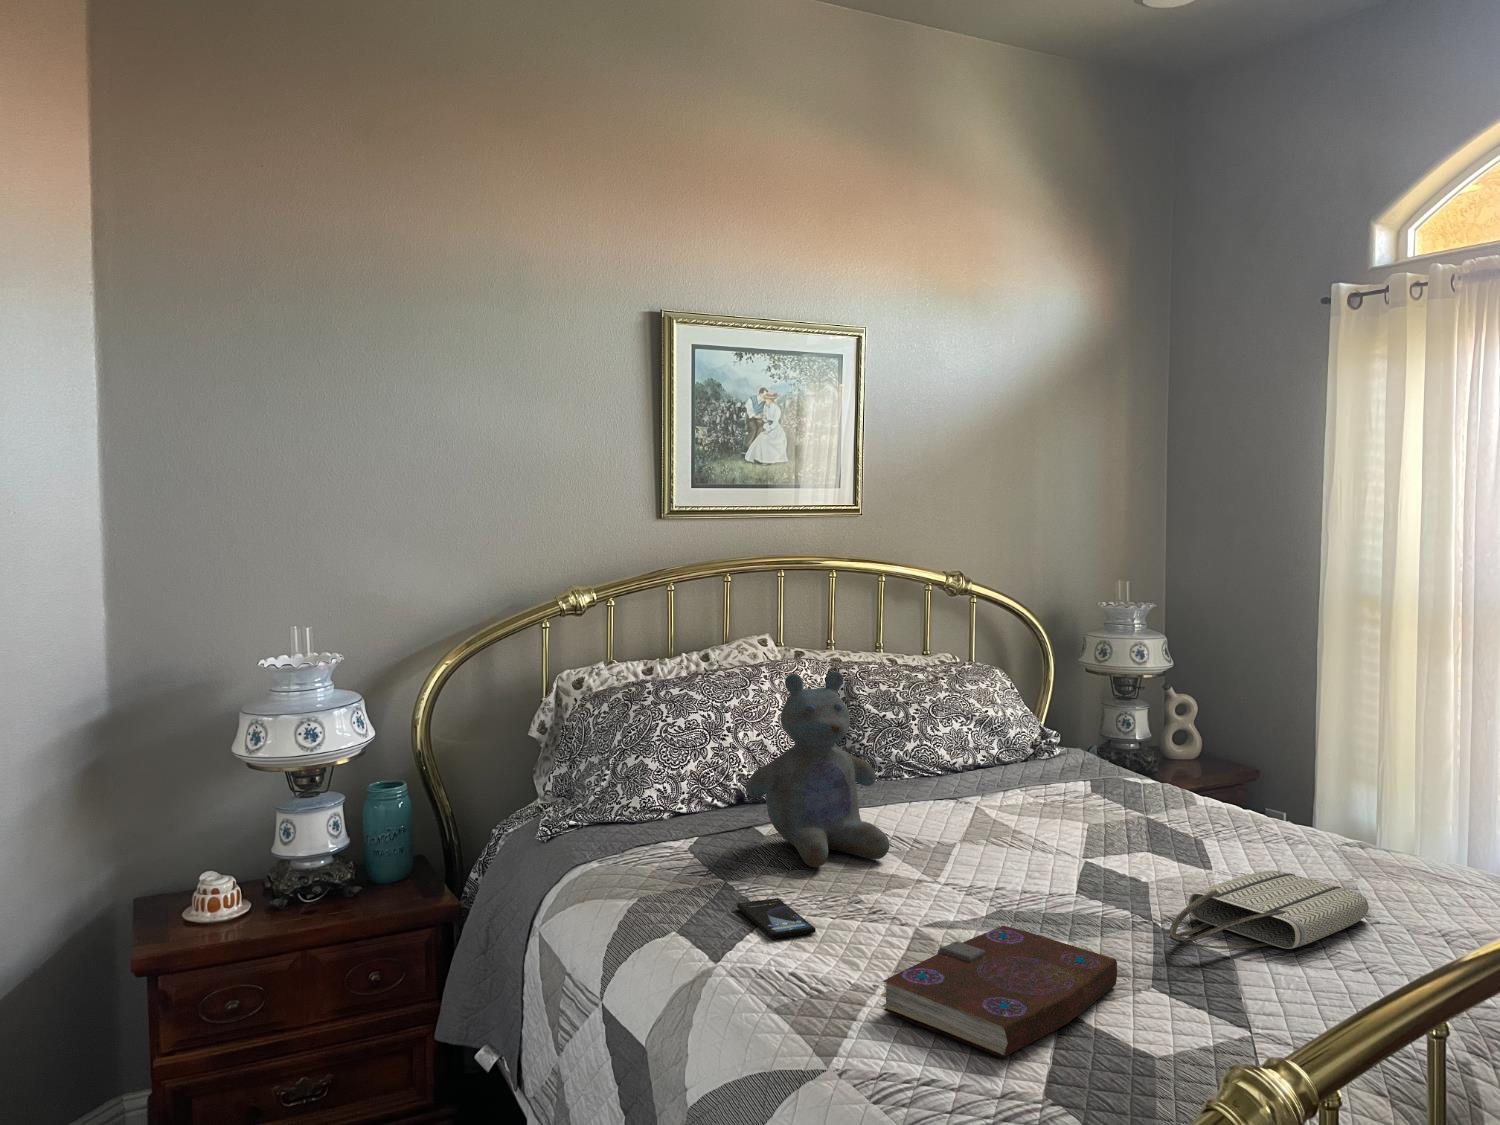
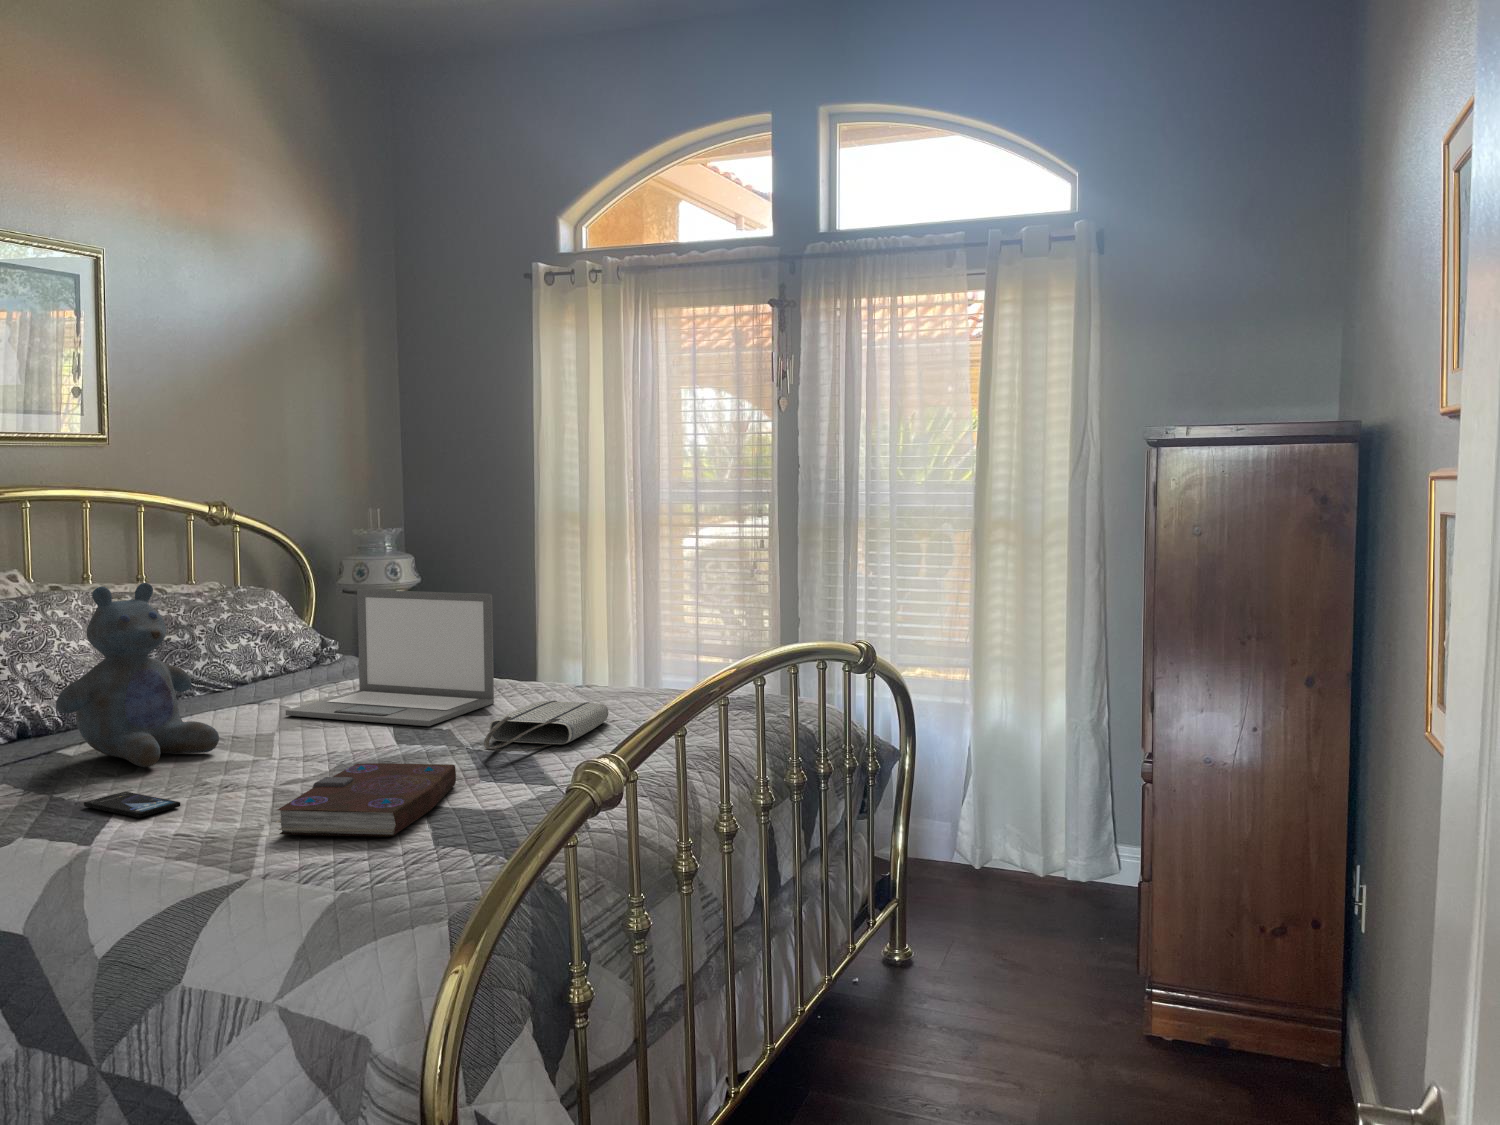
laptop: none [975,688,1222,874] -> present [286,590,494,726]

